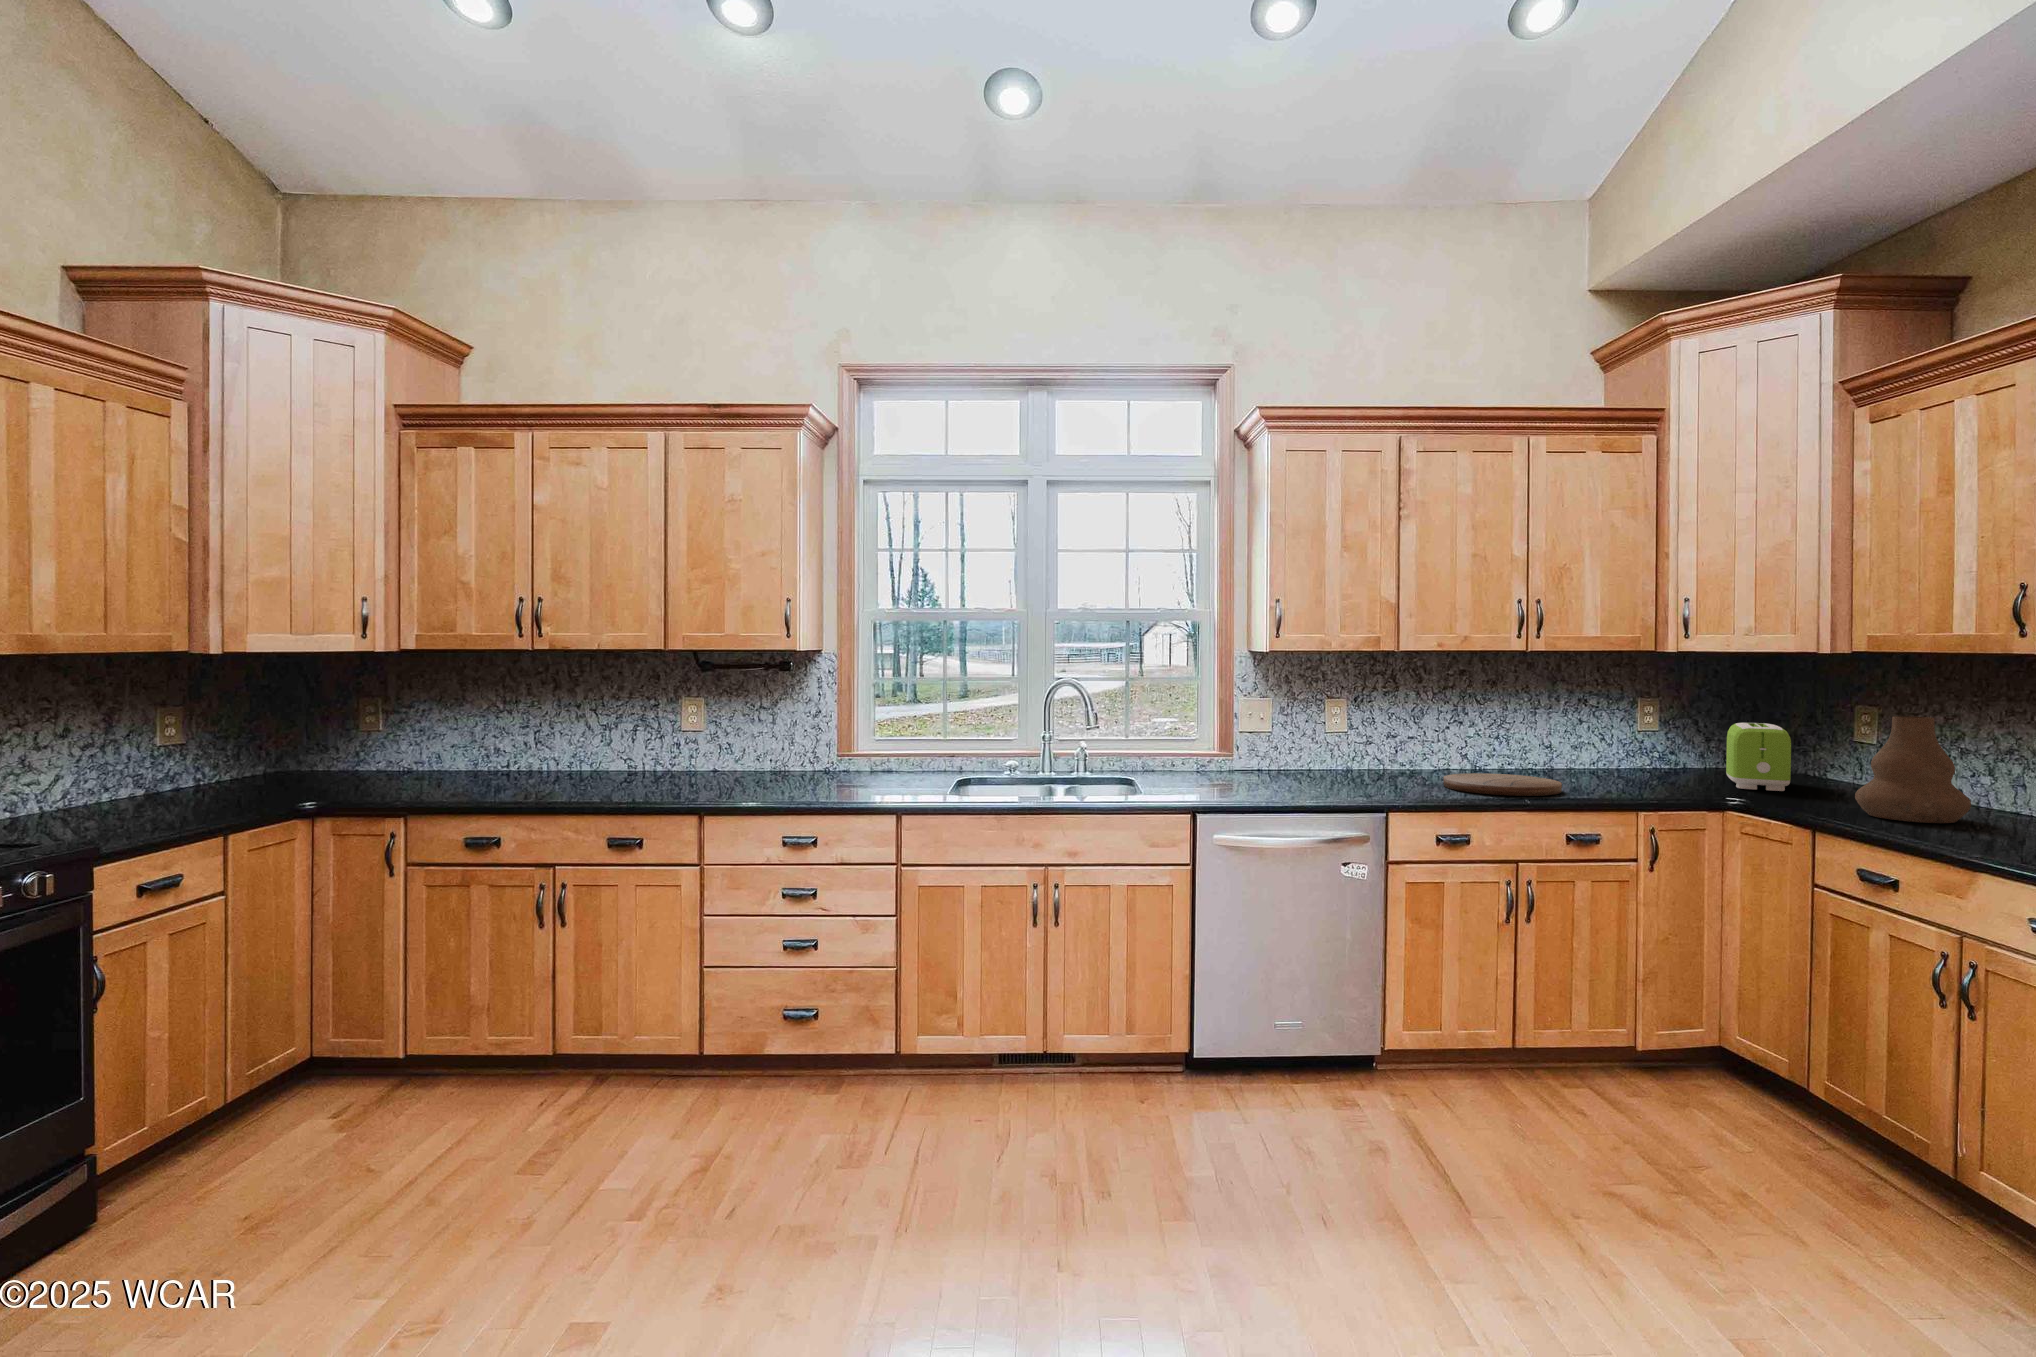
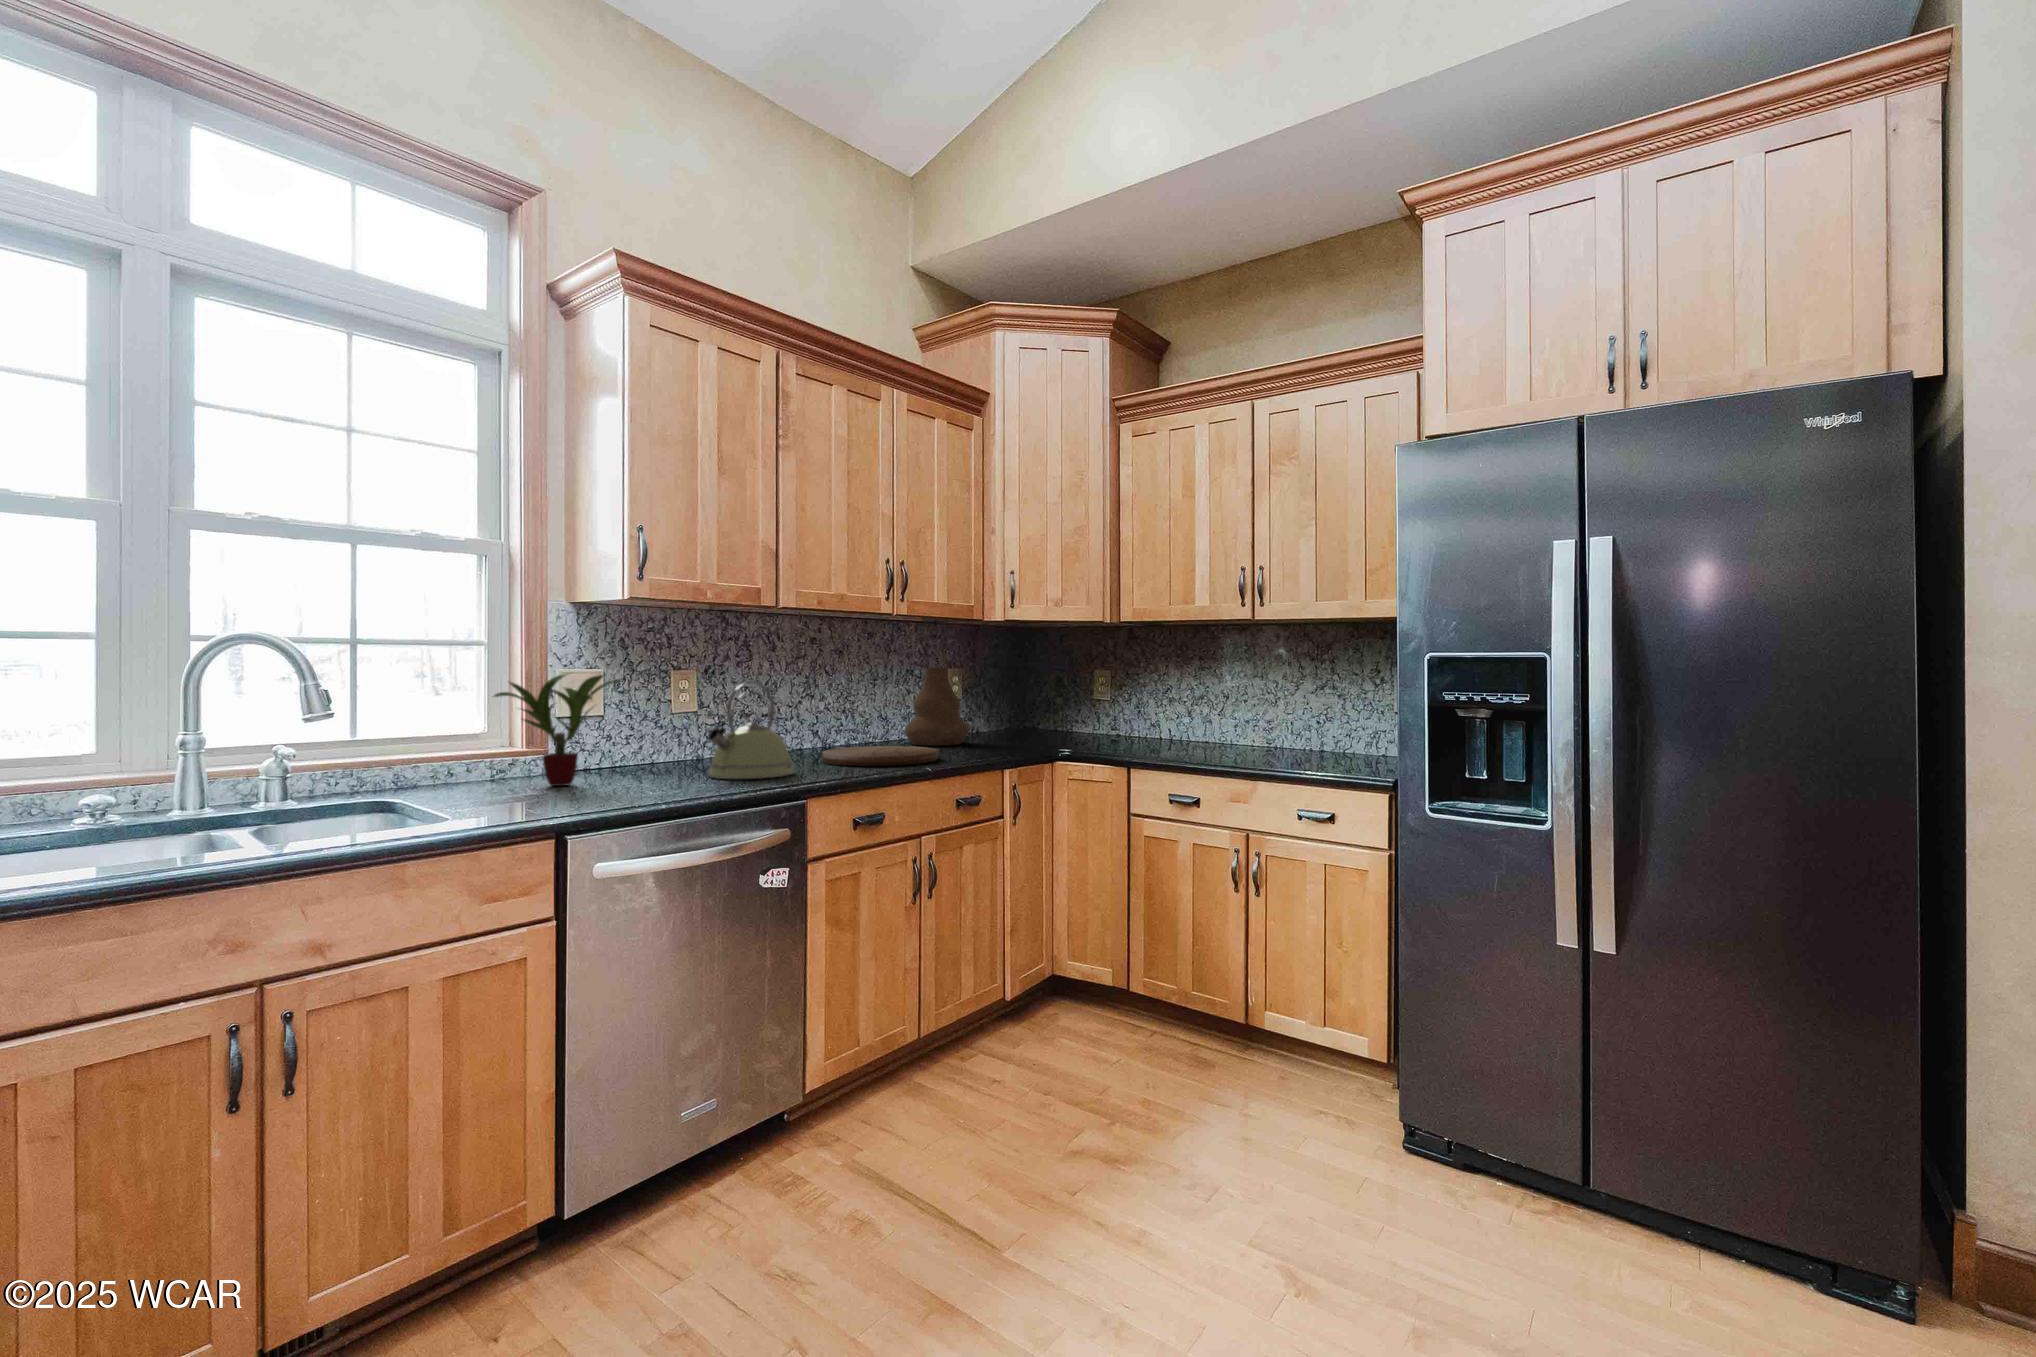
potted plant: none [1183,702,1272,782] -> present [494,674,622,786]
kettle: none [1323,714,1399,793] -> present [707,681,794,779]
vase: present [1855,716,1971,823] -> present [905,668,969,746]
toaster: present [1726,723,1791,791] -> none [1015,687,1072,743]

